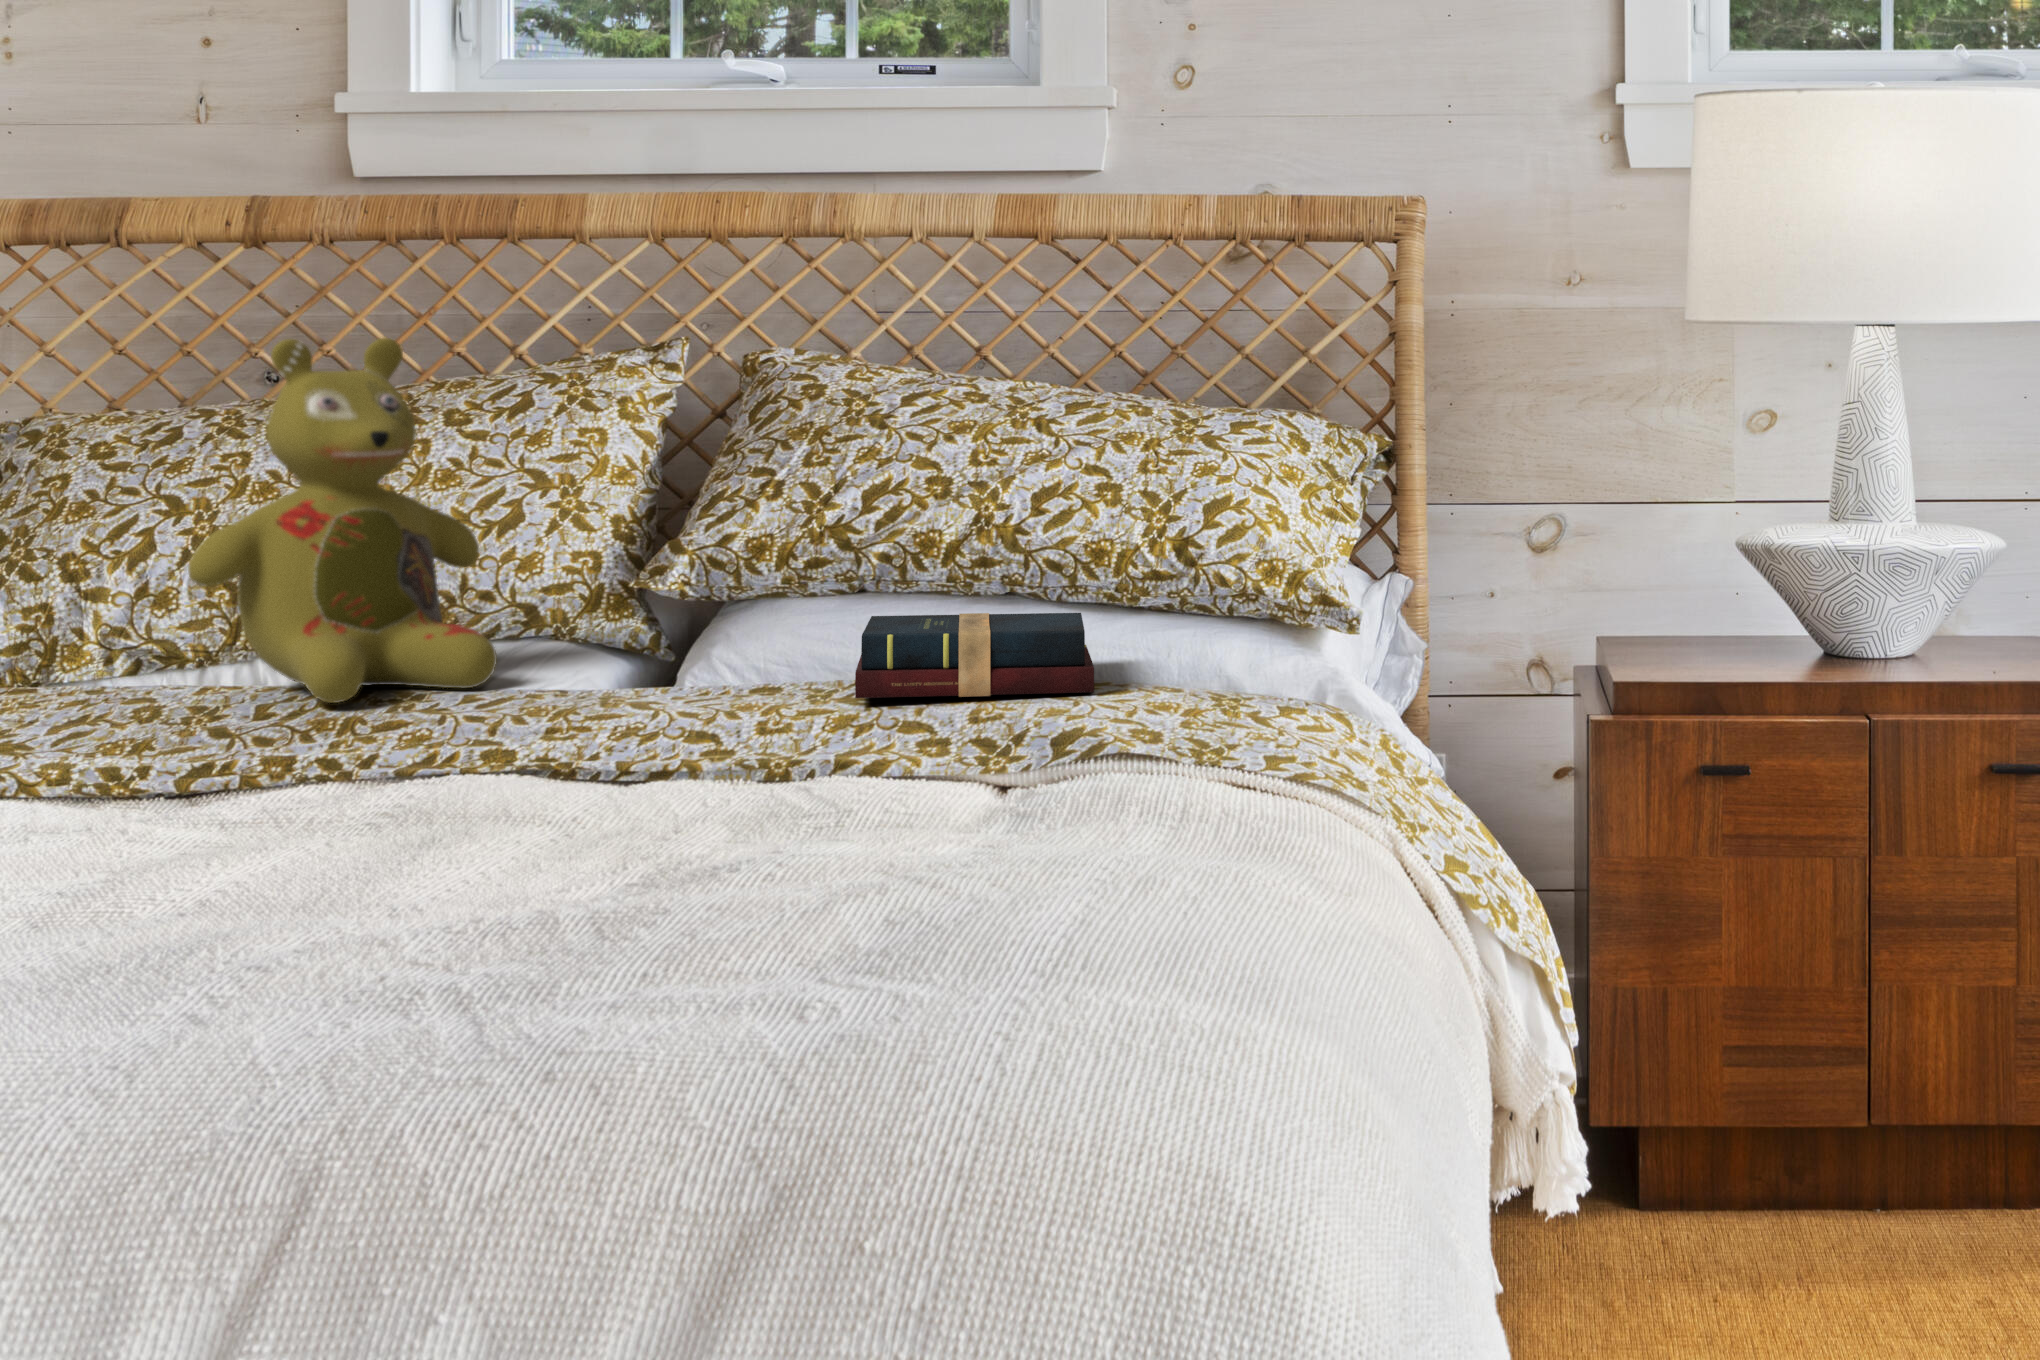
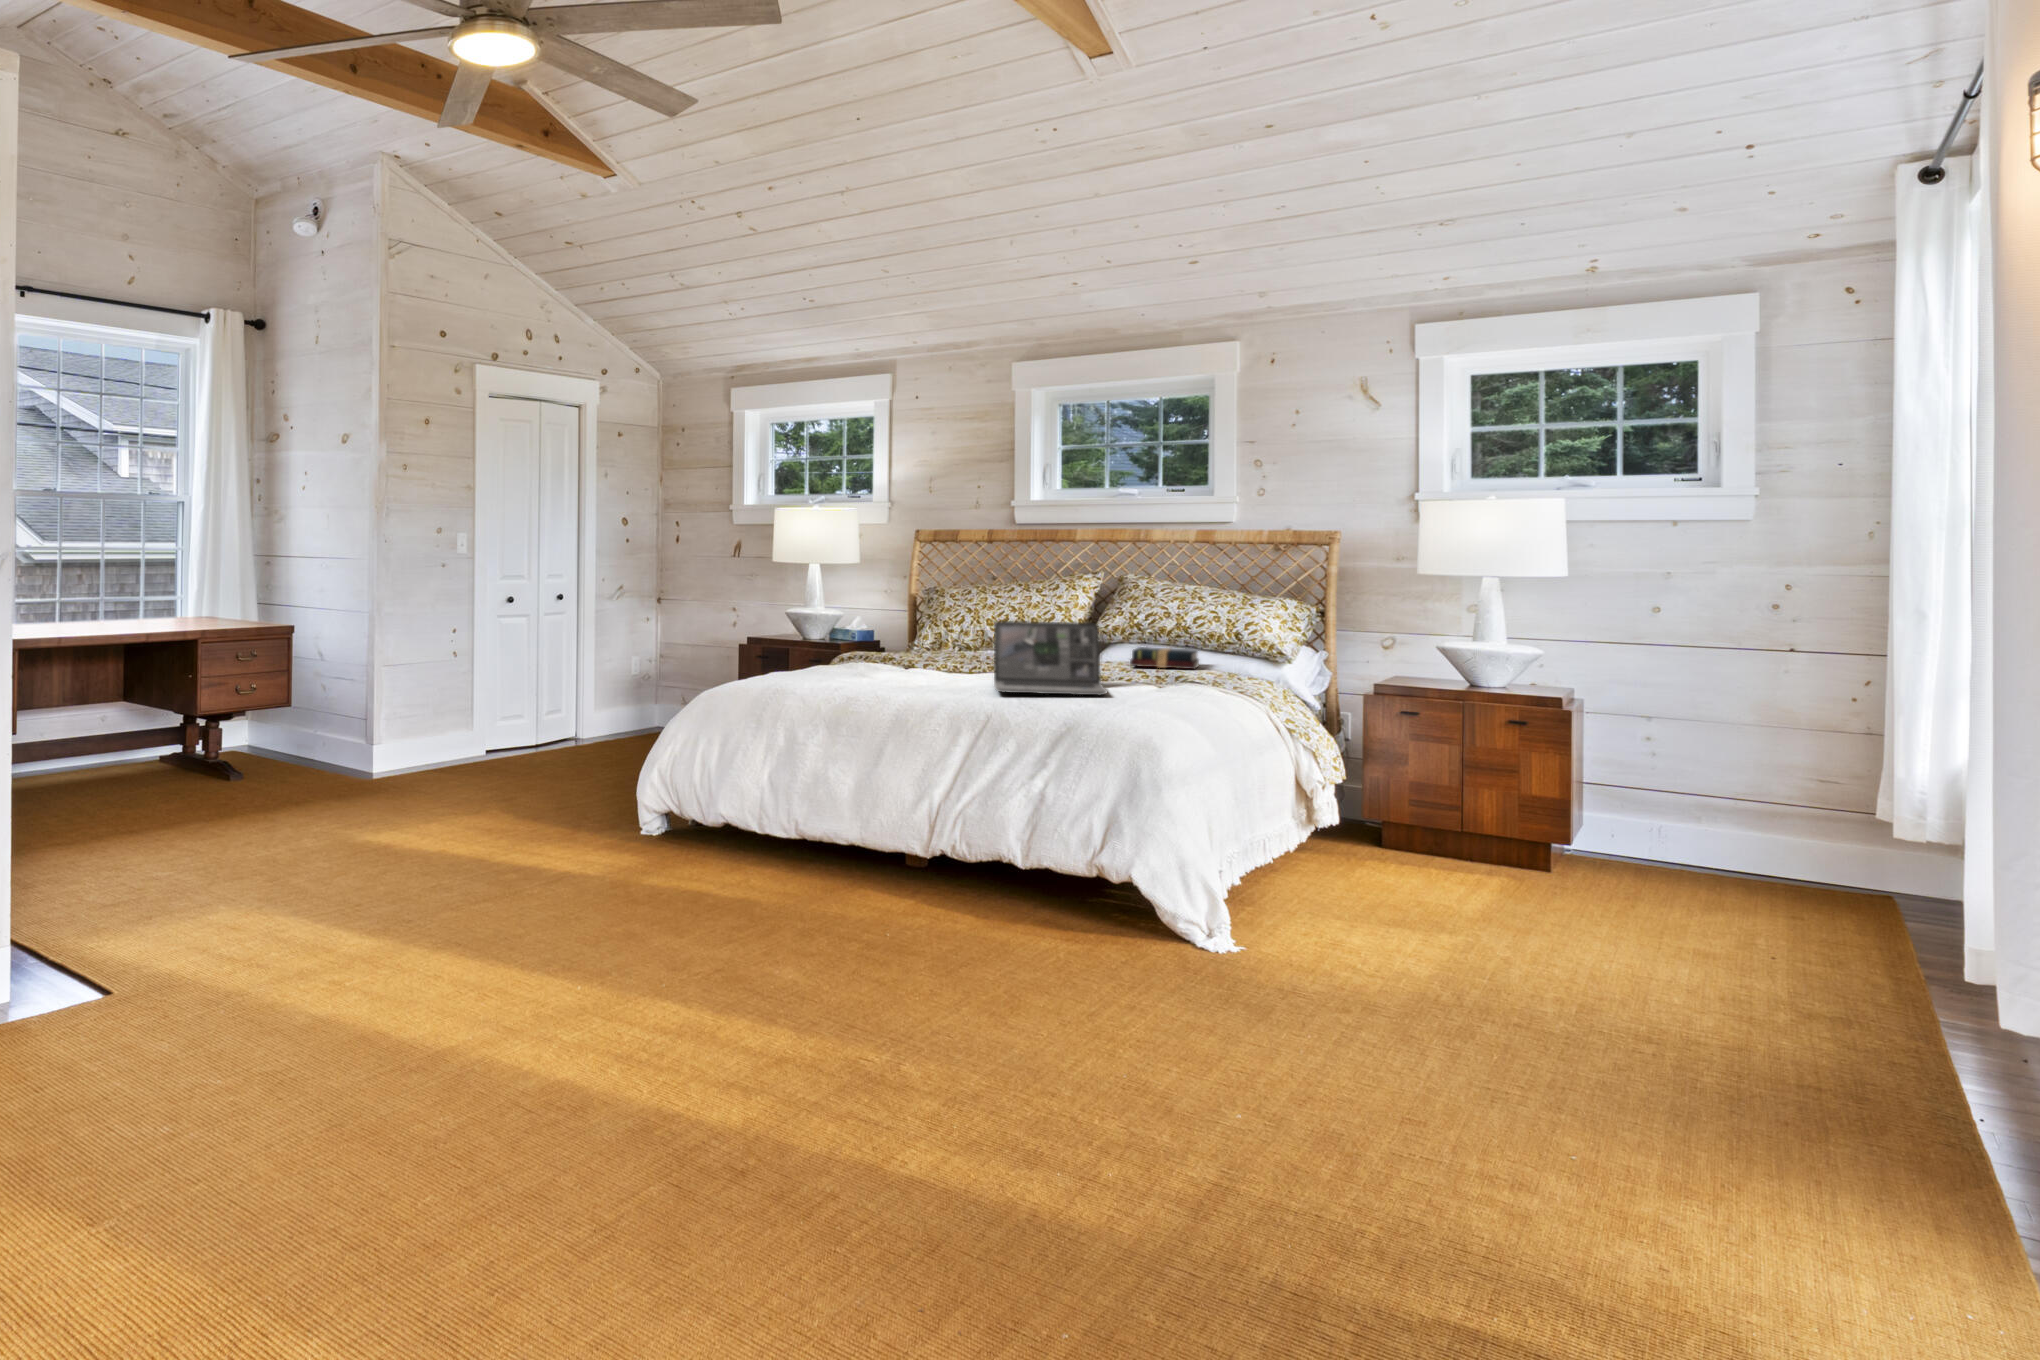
stuffed bear: present [188,338,497,703] -> none [973,570,1045,659]
laptop: none [283,550,883,966] -> present [994,621,1107,695]

